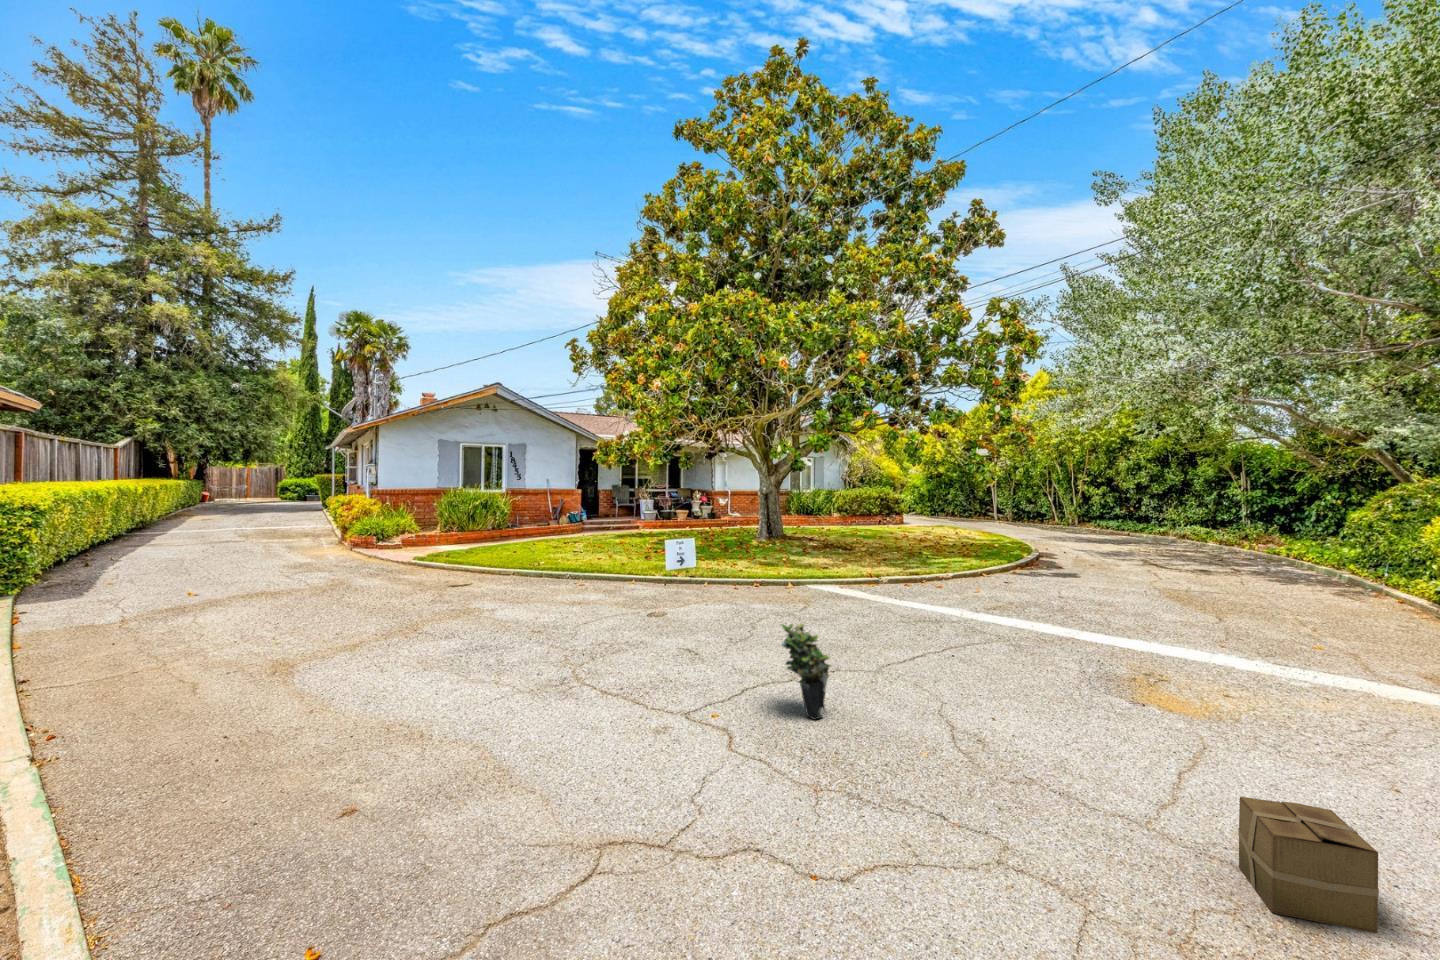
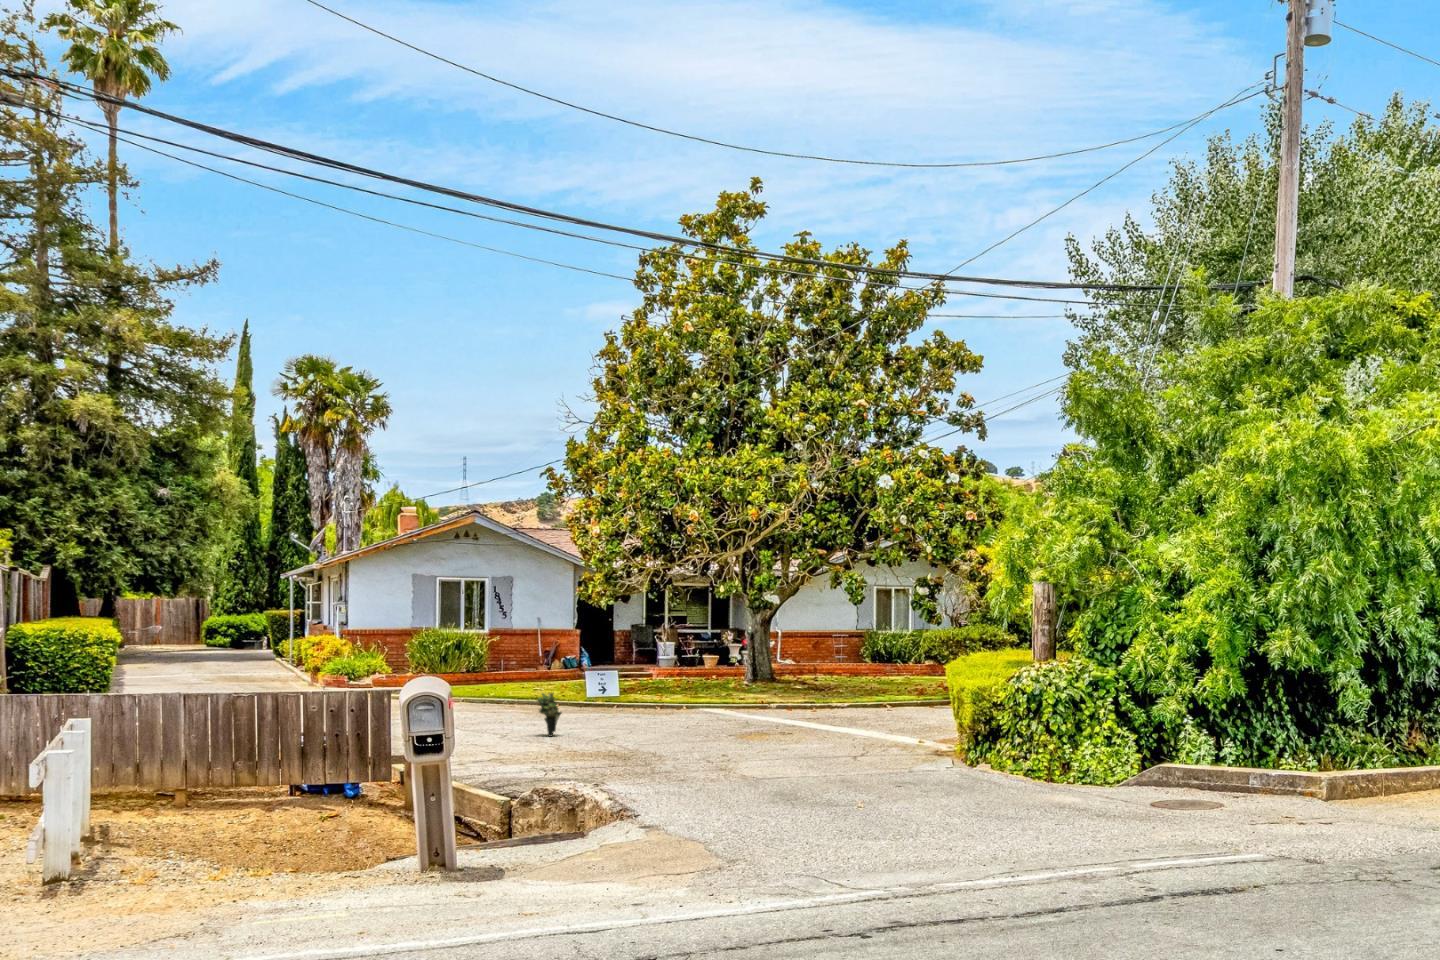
cardboard box: present [1238,797,1379,933] -> none [608,726,643,753]

